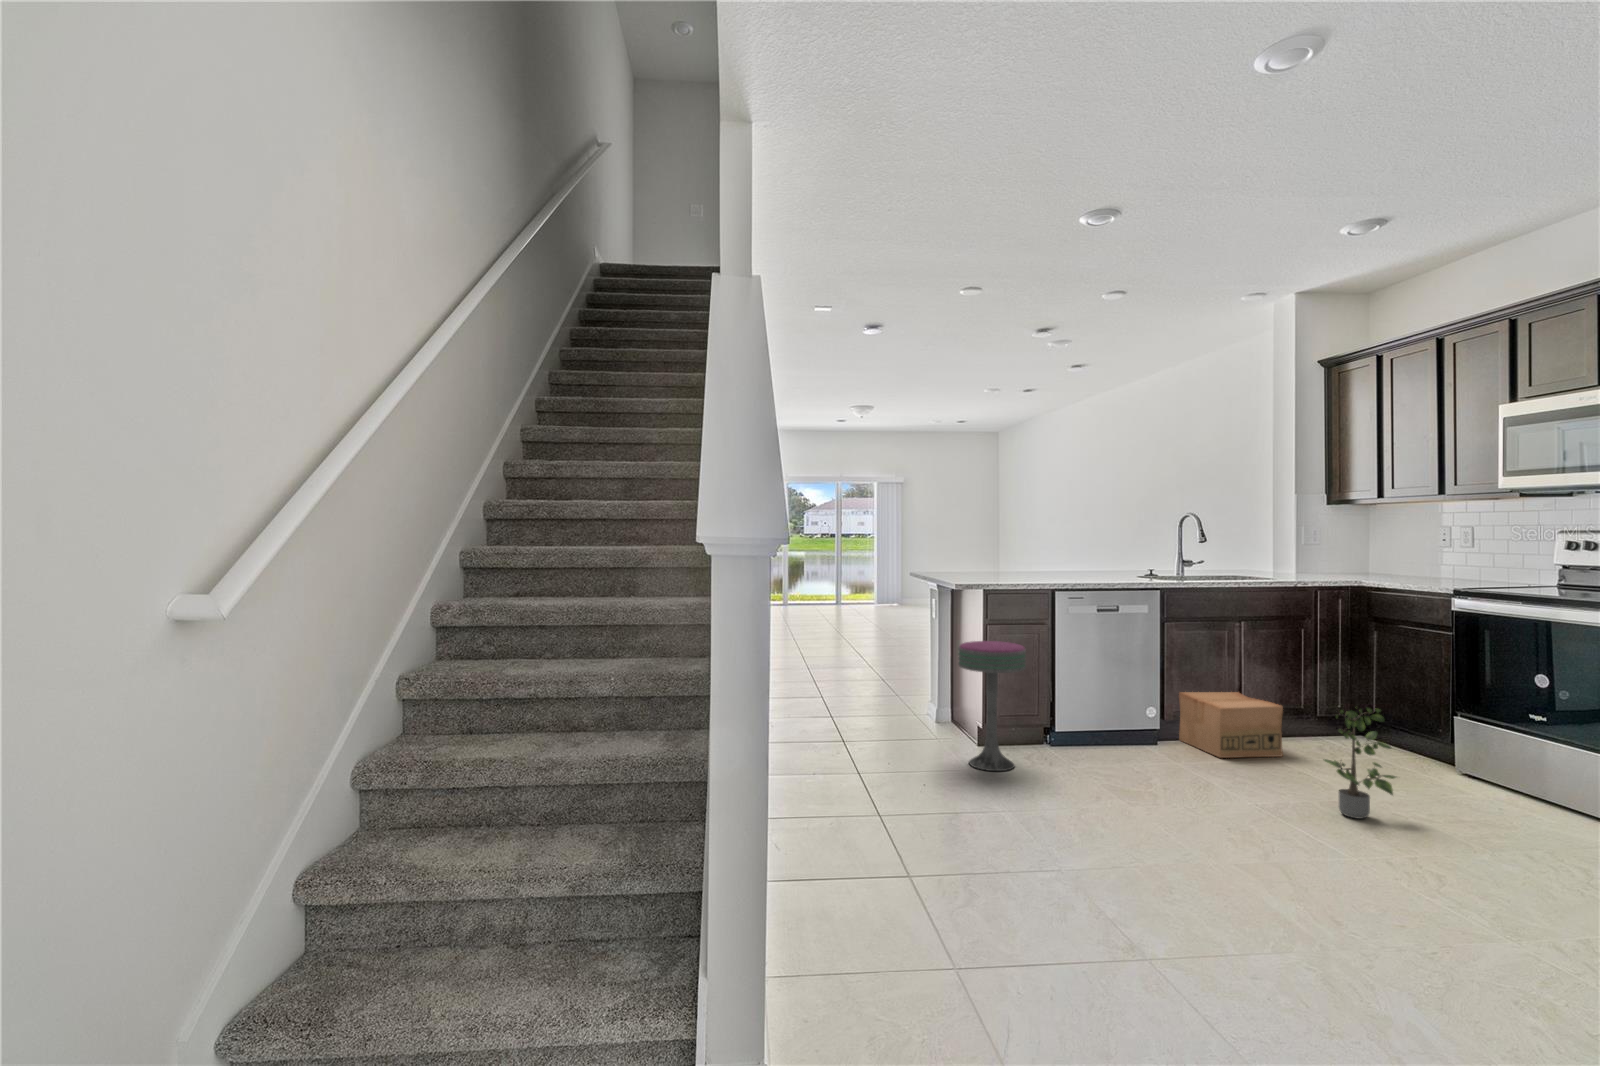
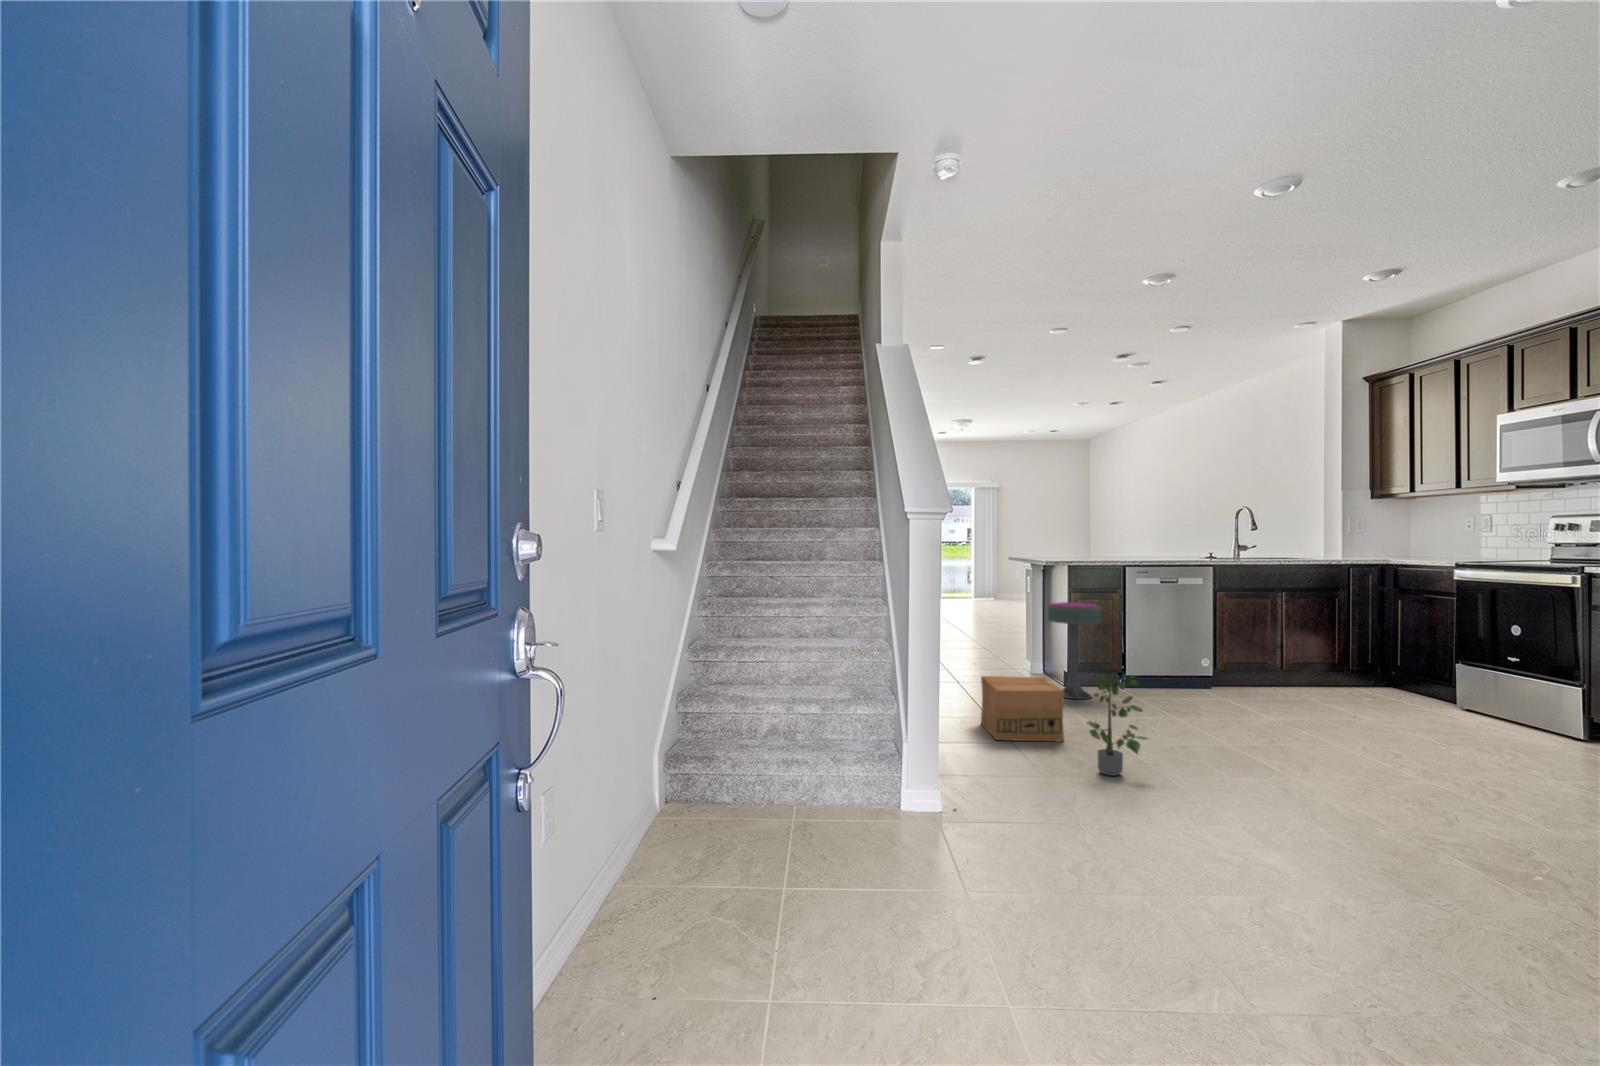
cardboard box: present [1179,692,1283,758] -> present [981,676,1064,742]
potted plant: present [1324,708,1396,819] -> present [1087,674,1148,776]

